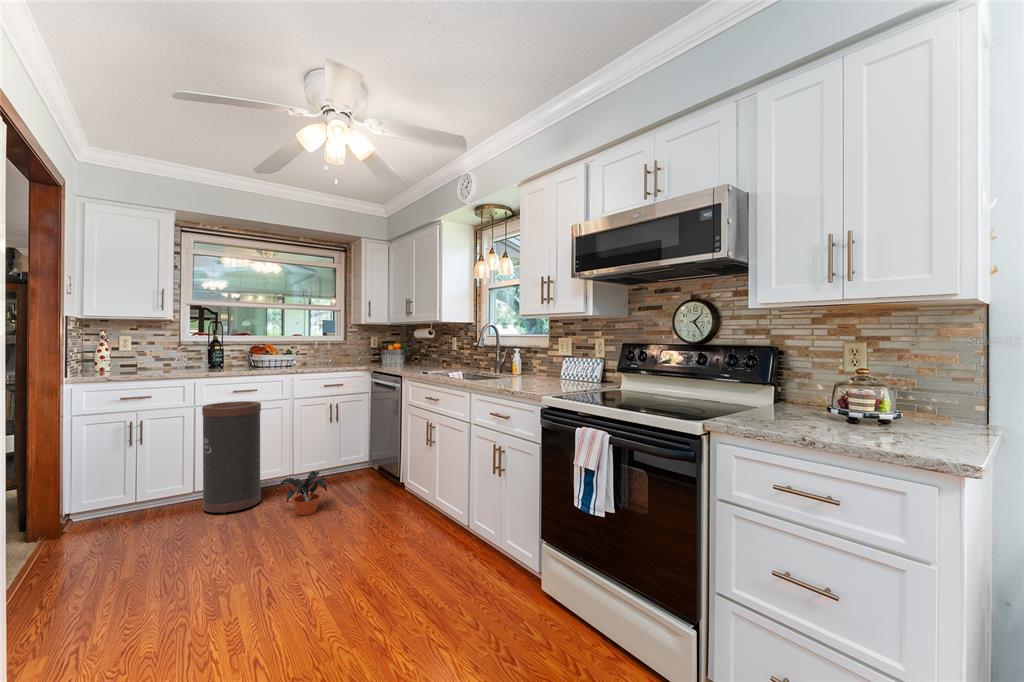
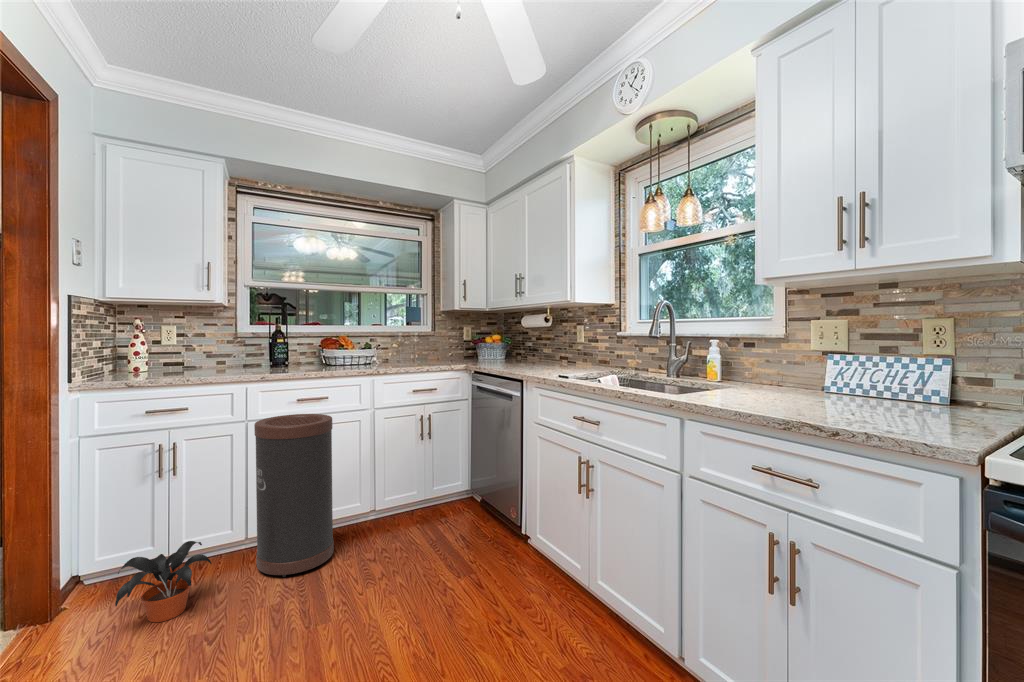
potted plant: present [279,471,328,515] -> present [115,541,211,622]

